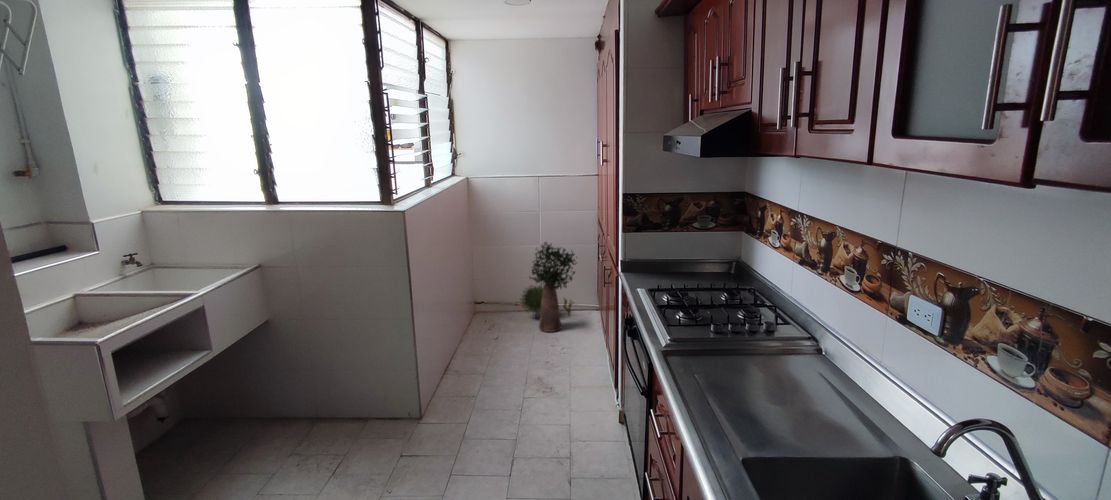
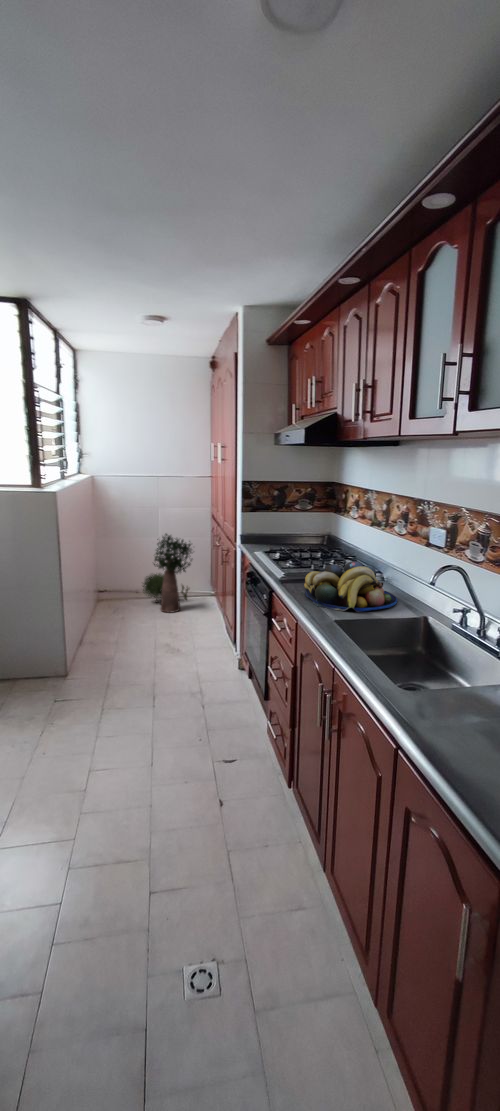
fruit bowl: none [698,332,847,430] -> present [304,561,398,612]

